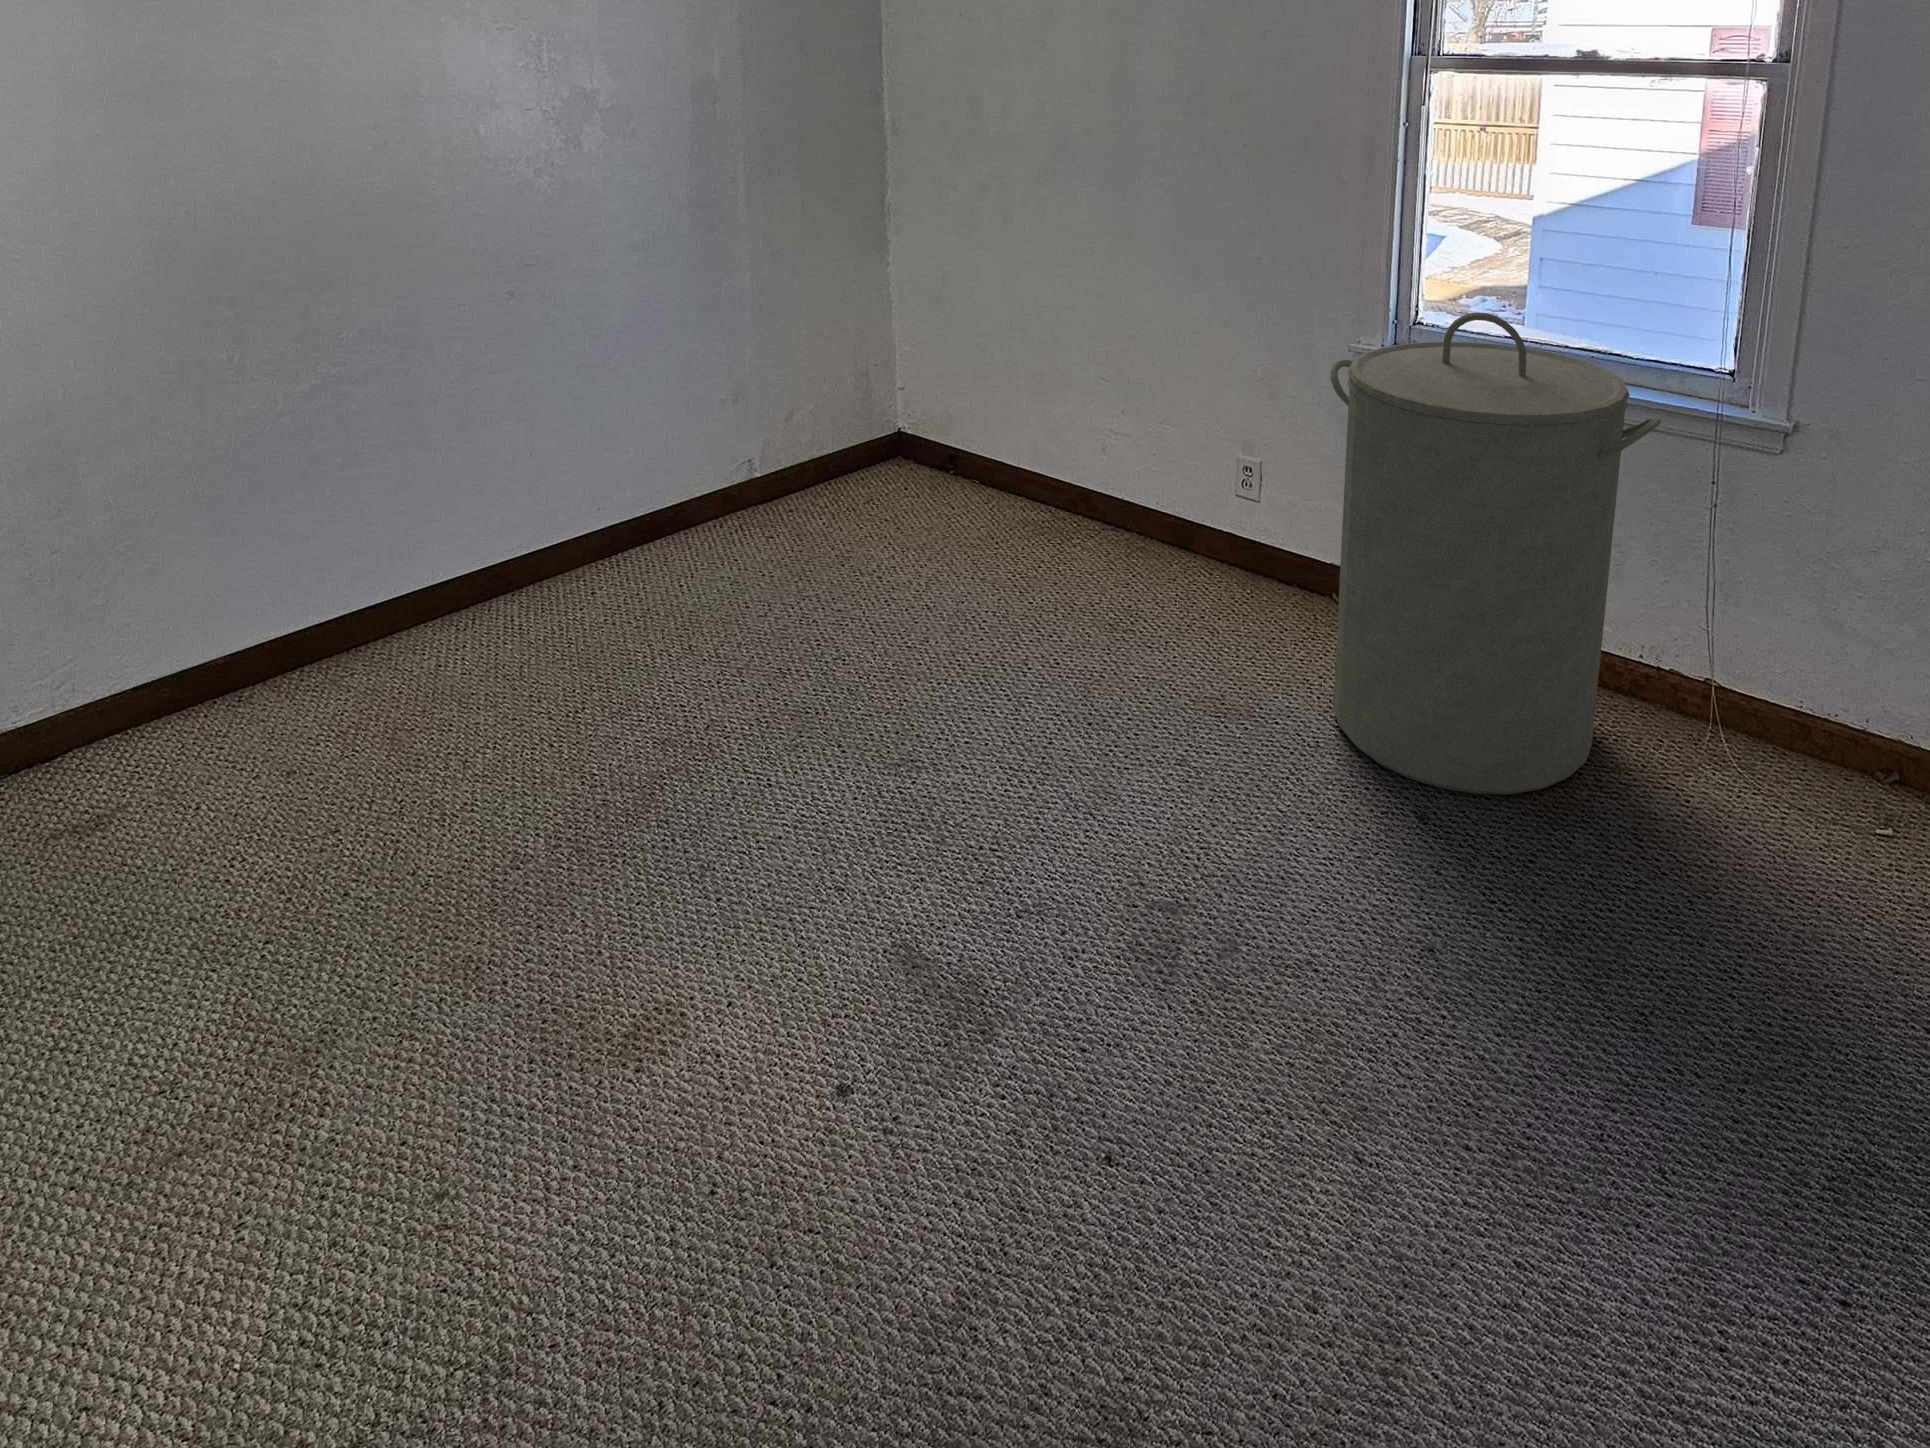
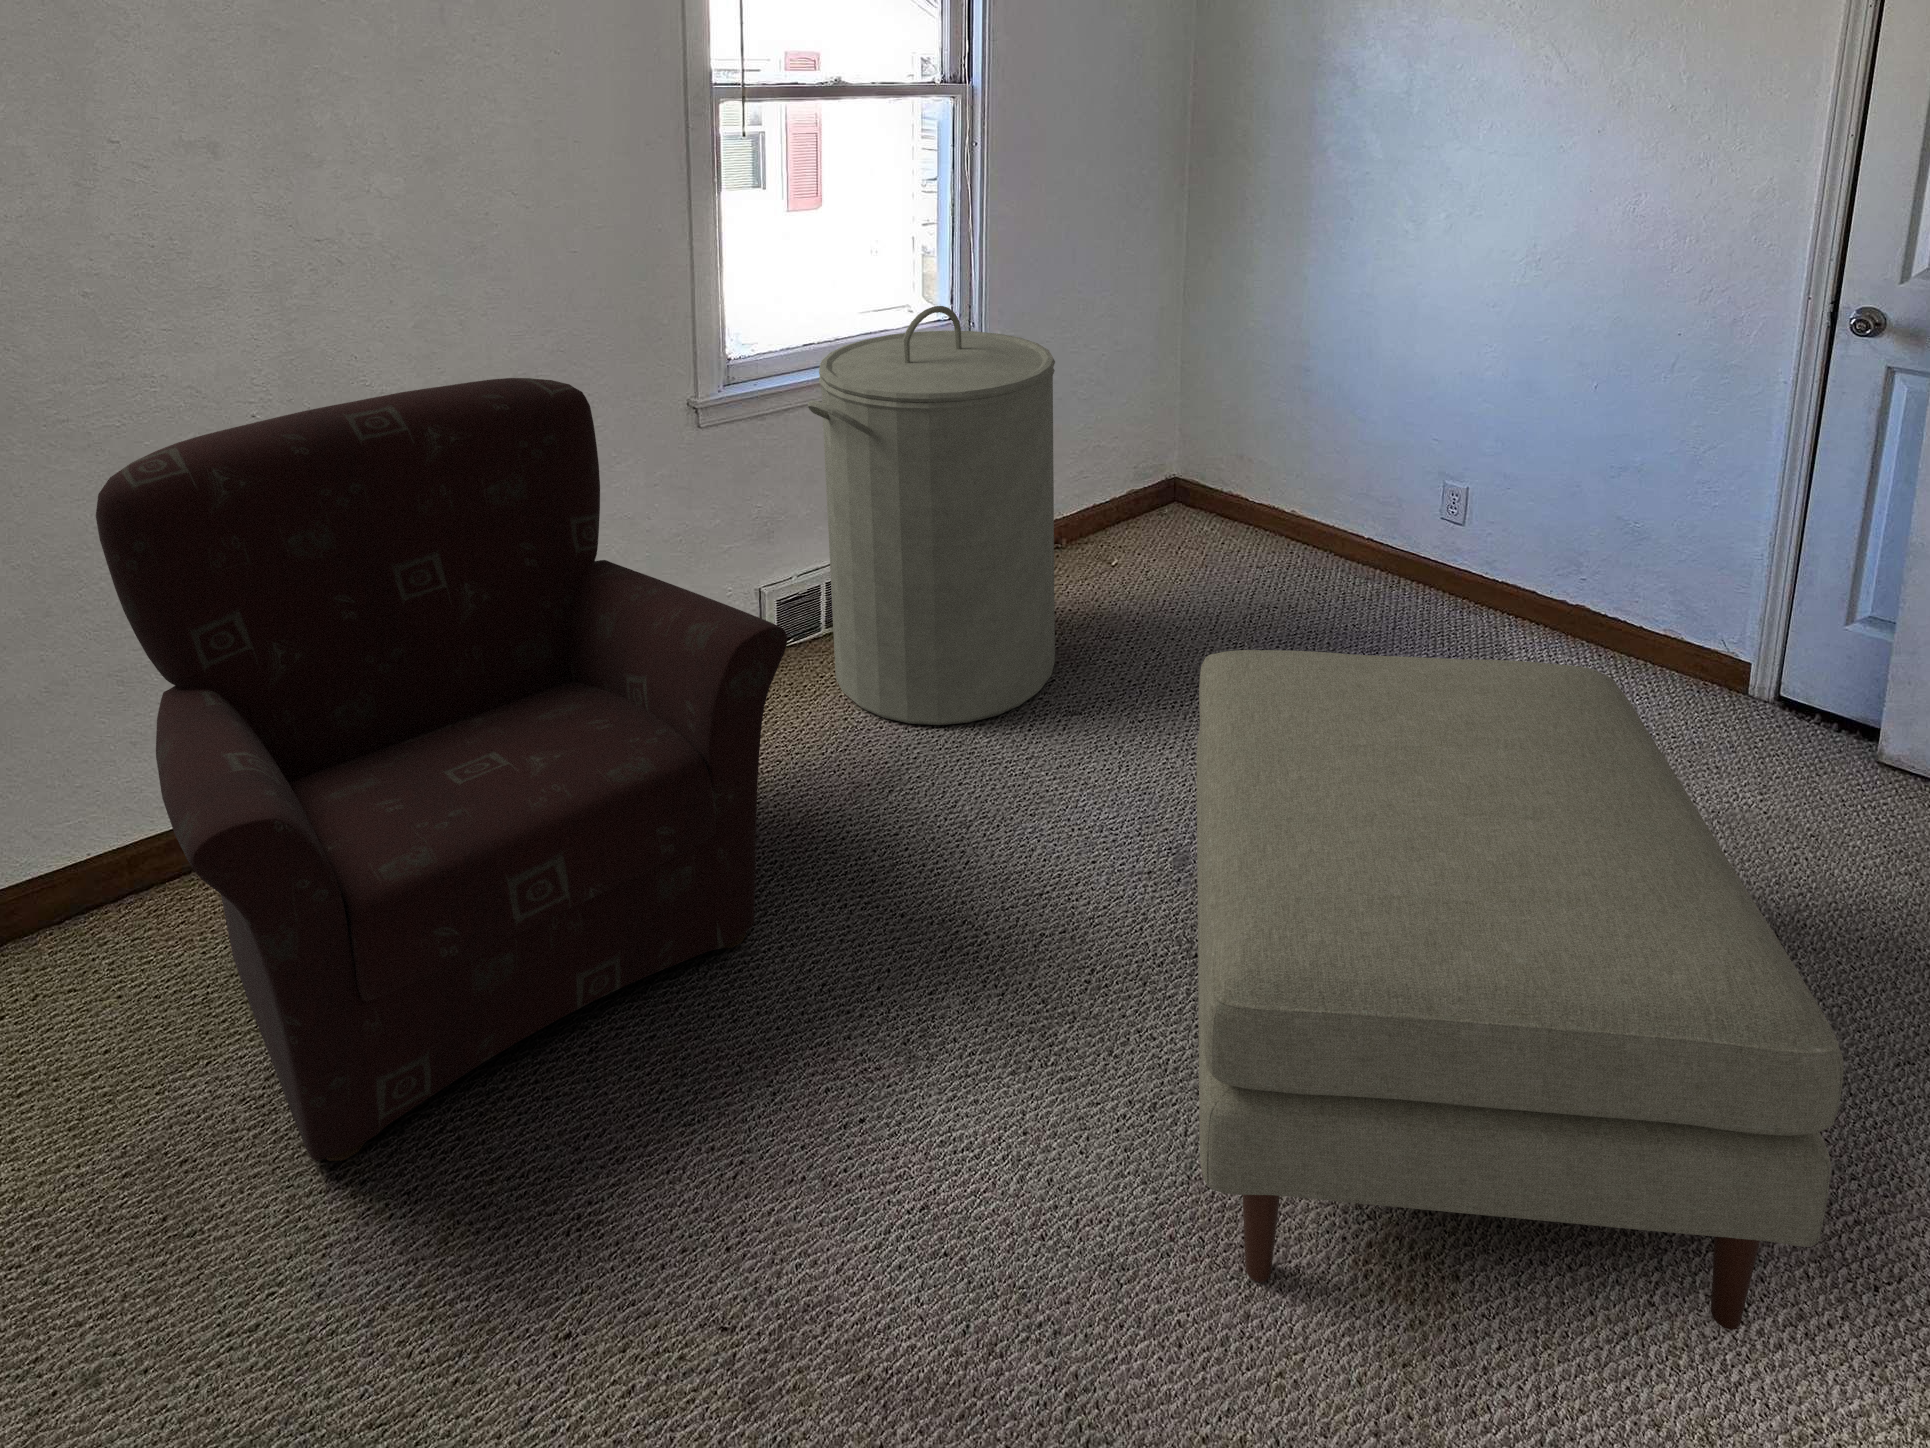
armchair: none [804,238,1239,680] -> present [96,378,787,1161]
ottoman: none [432,681,1208,1302] -> present [1197,650,1844,1330]

